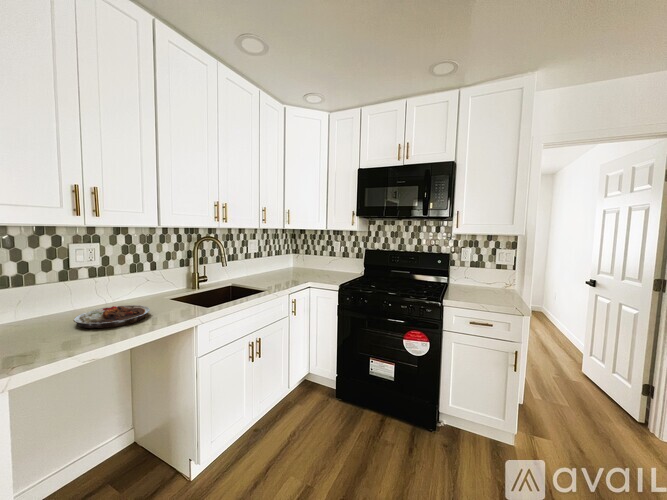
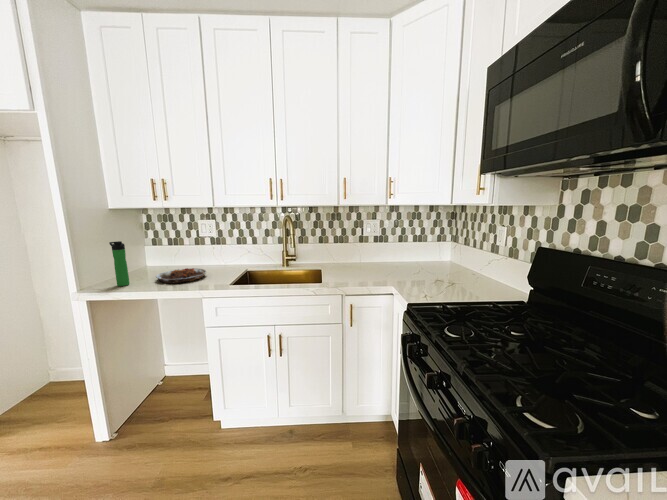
bottle: none [21,278,60,350] -> present [109,241,130,286]

